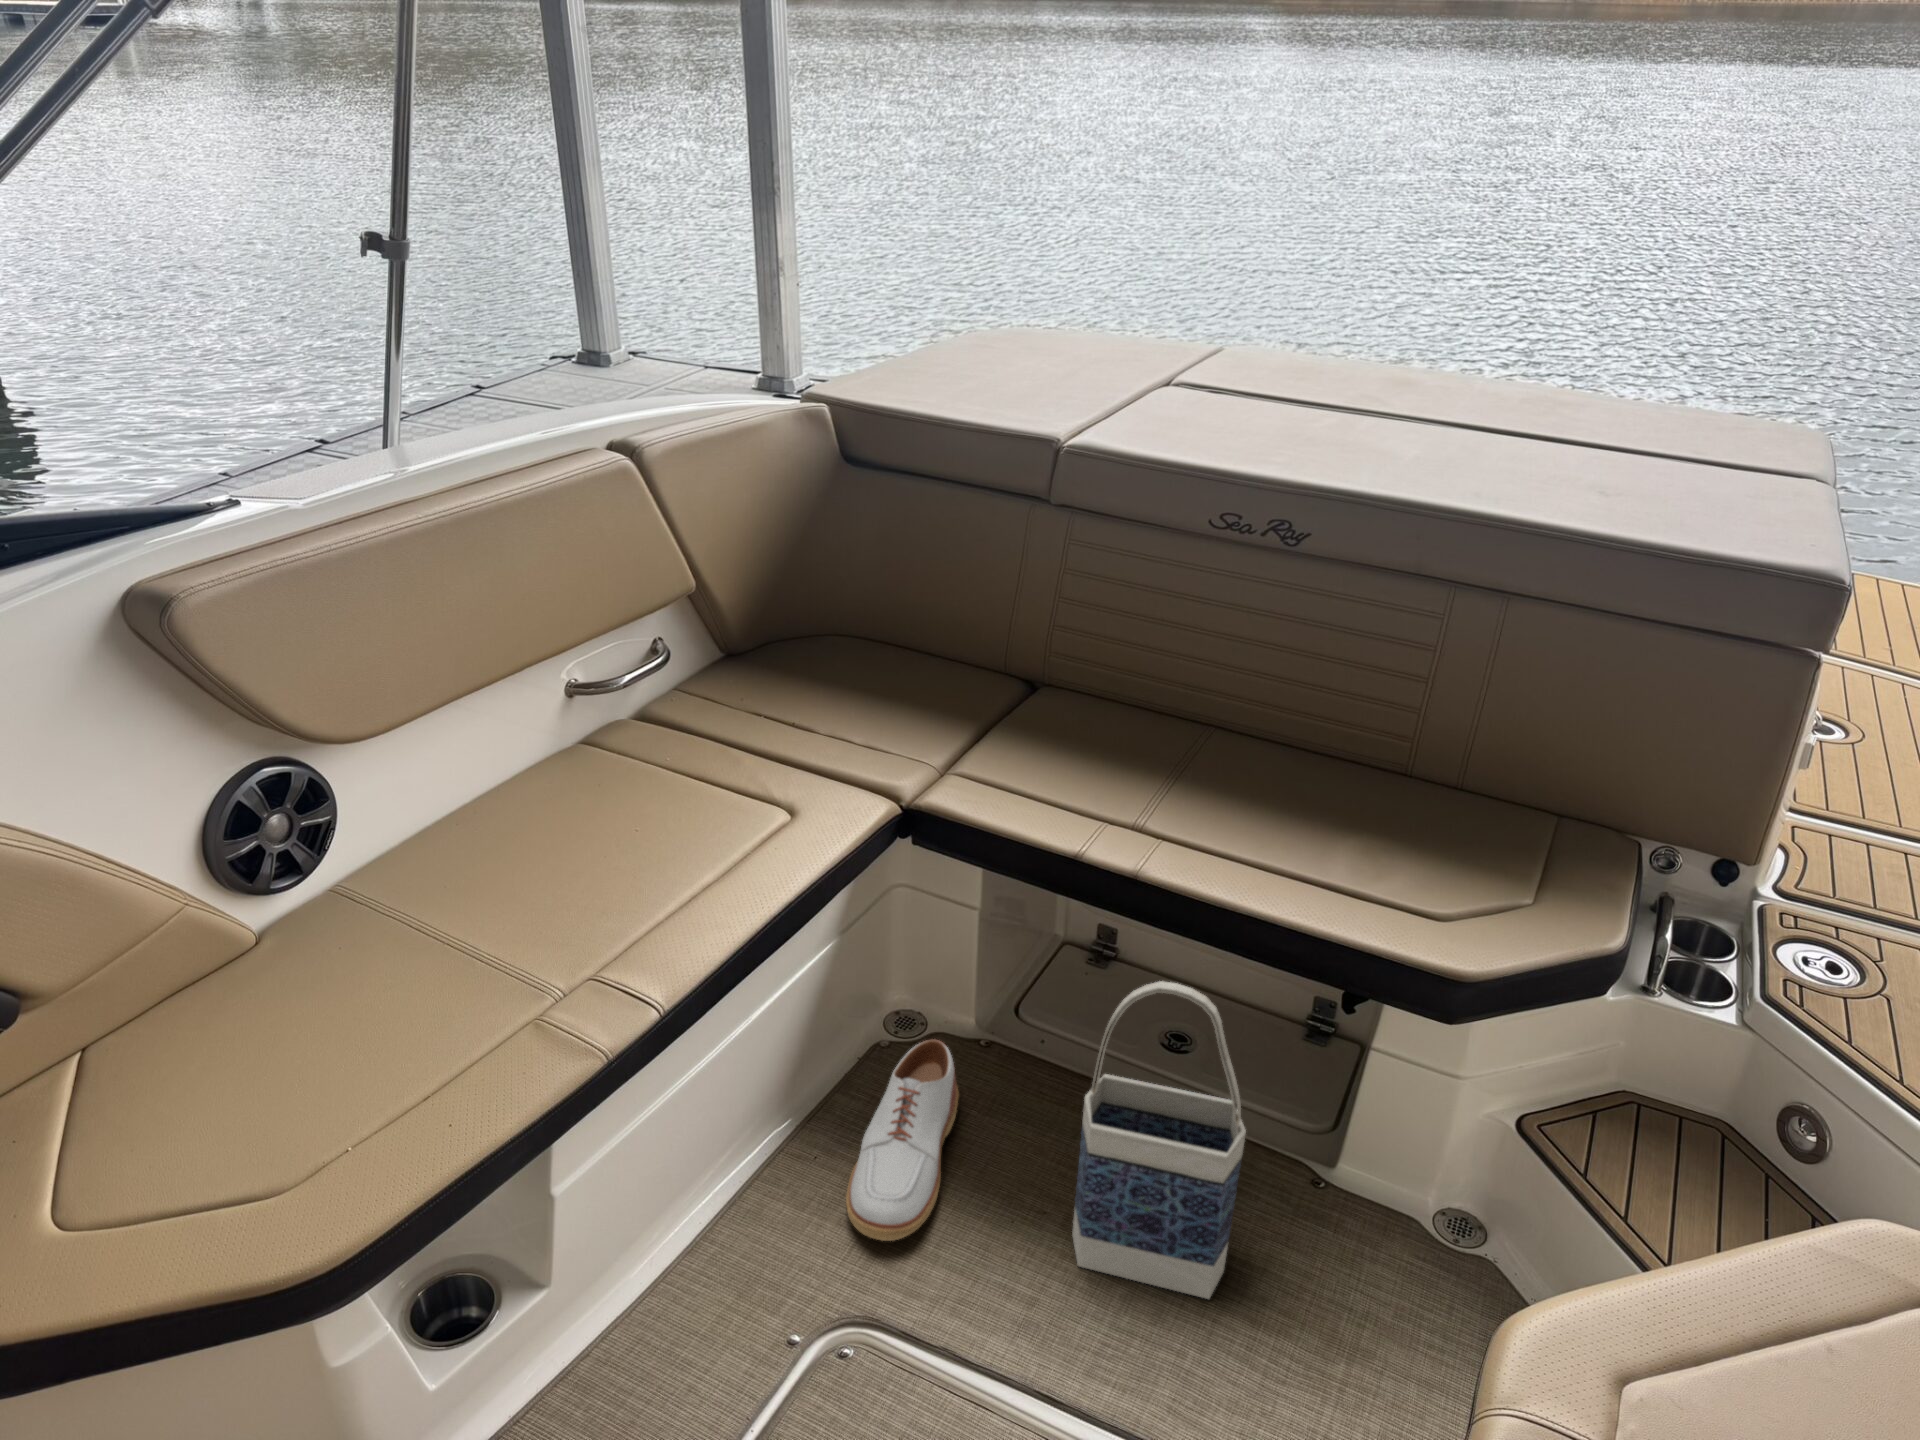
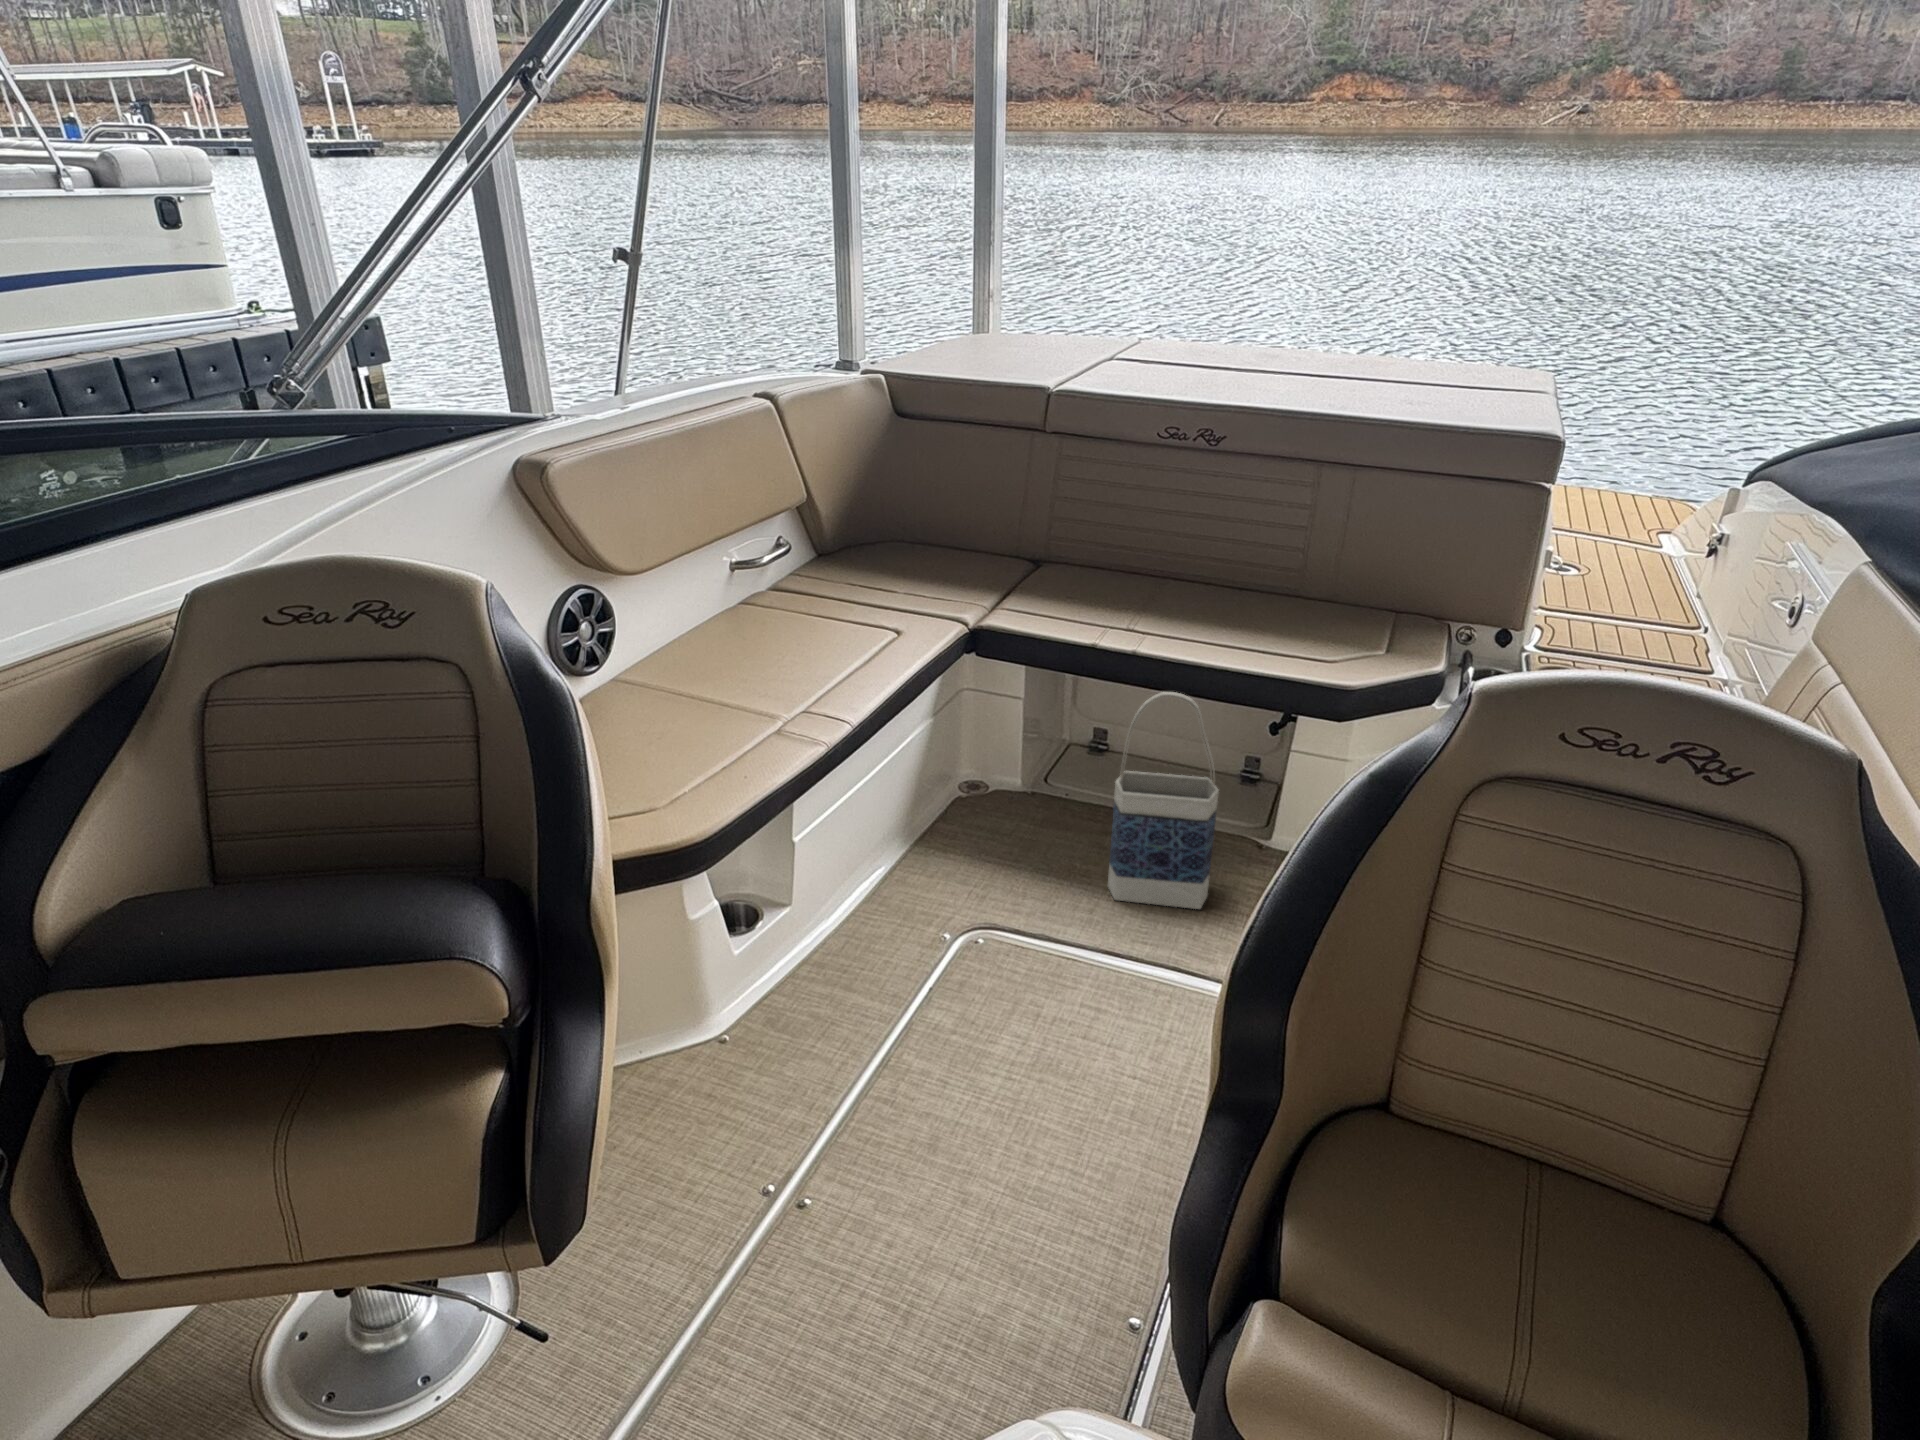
shoe: present [846,1039,959,1241] -> none [958,785,1019,891]

